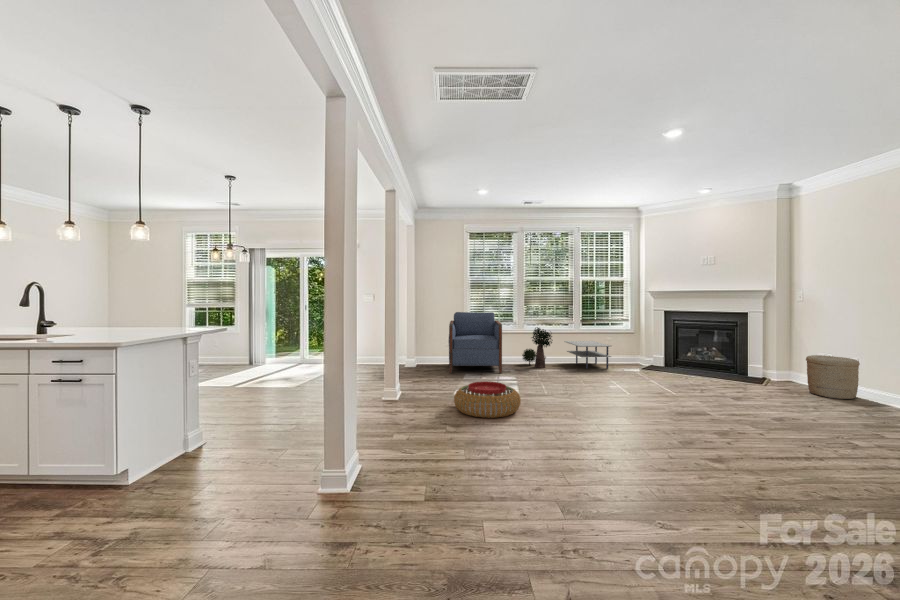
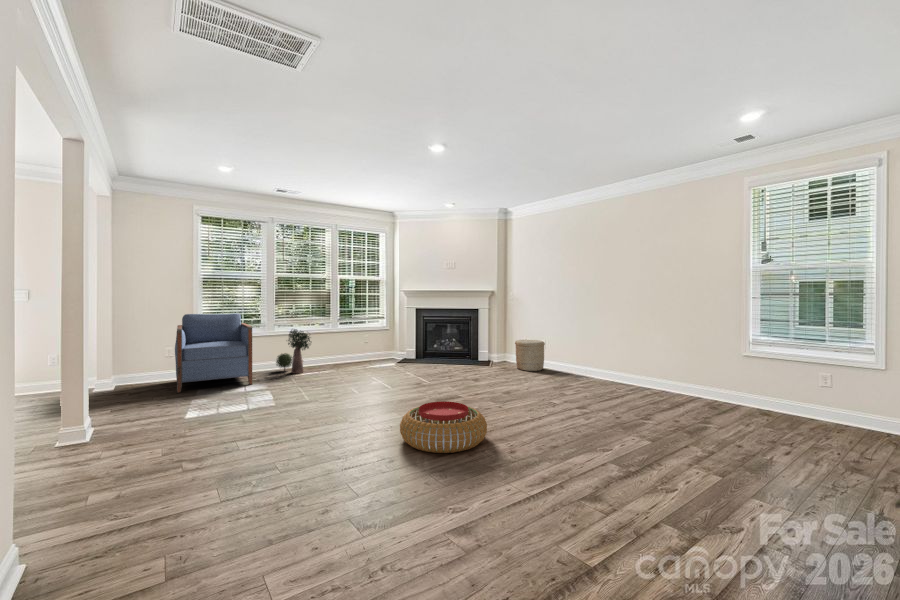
side table: present [565,341,611,368] -> none [323,340,371,369]
pouf: present [454,381,521,418] -> present [400,401,487,453]

